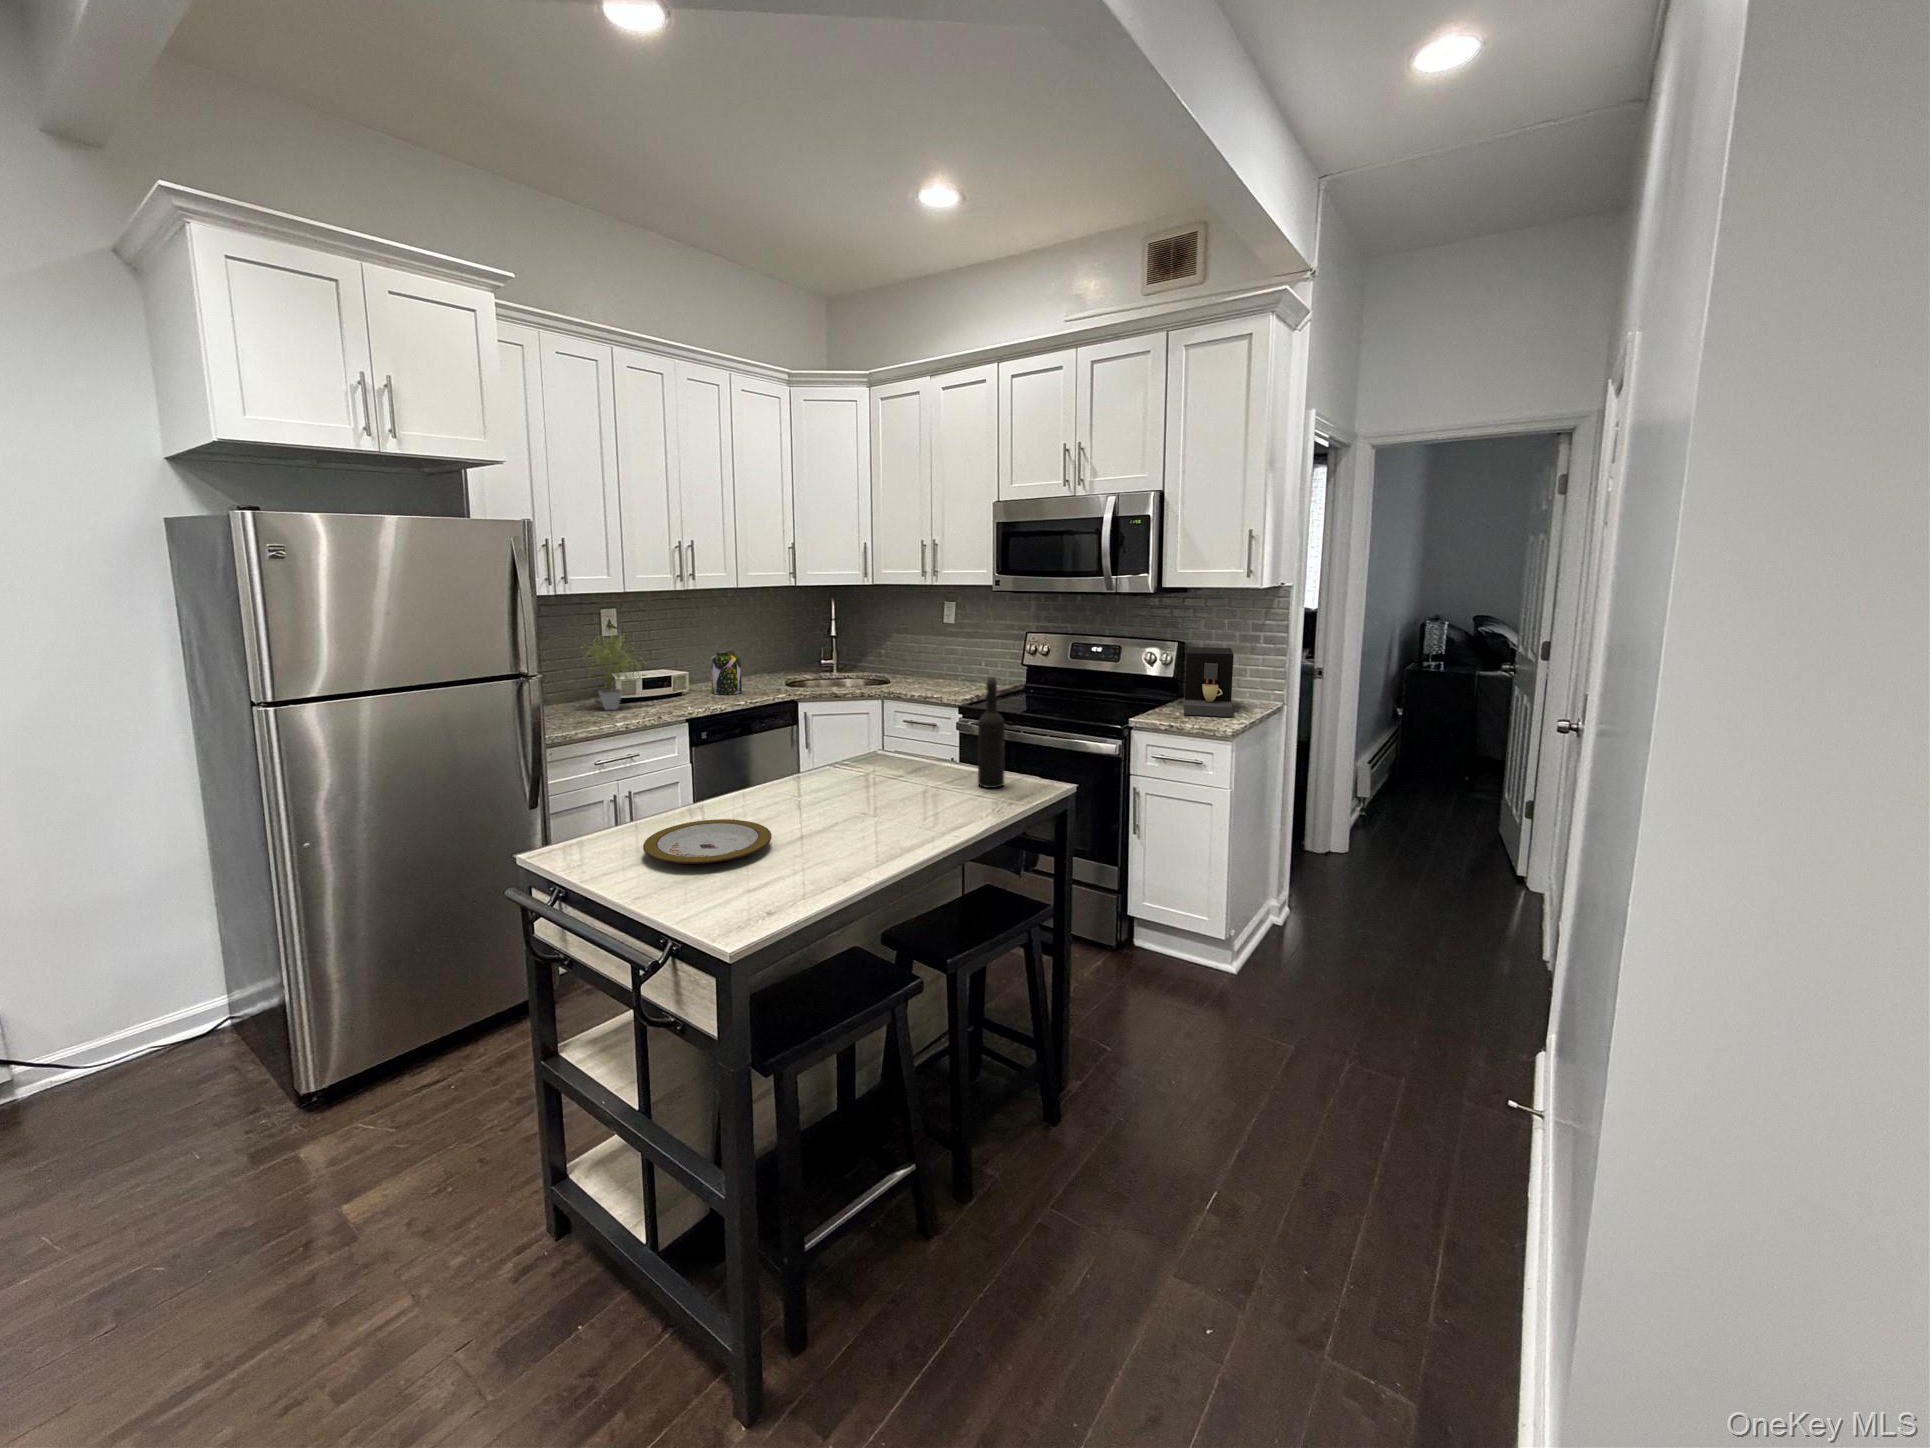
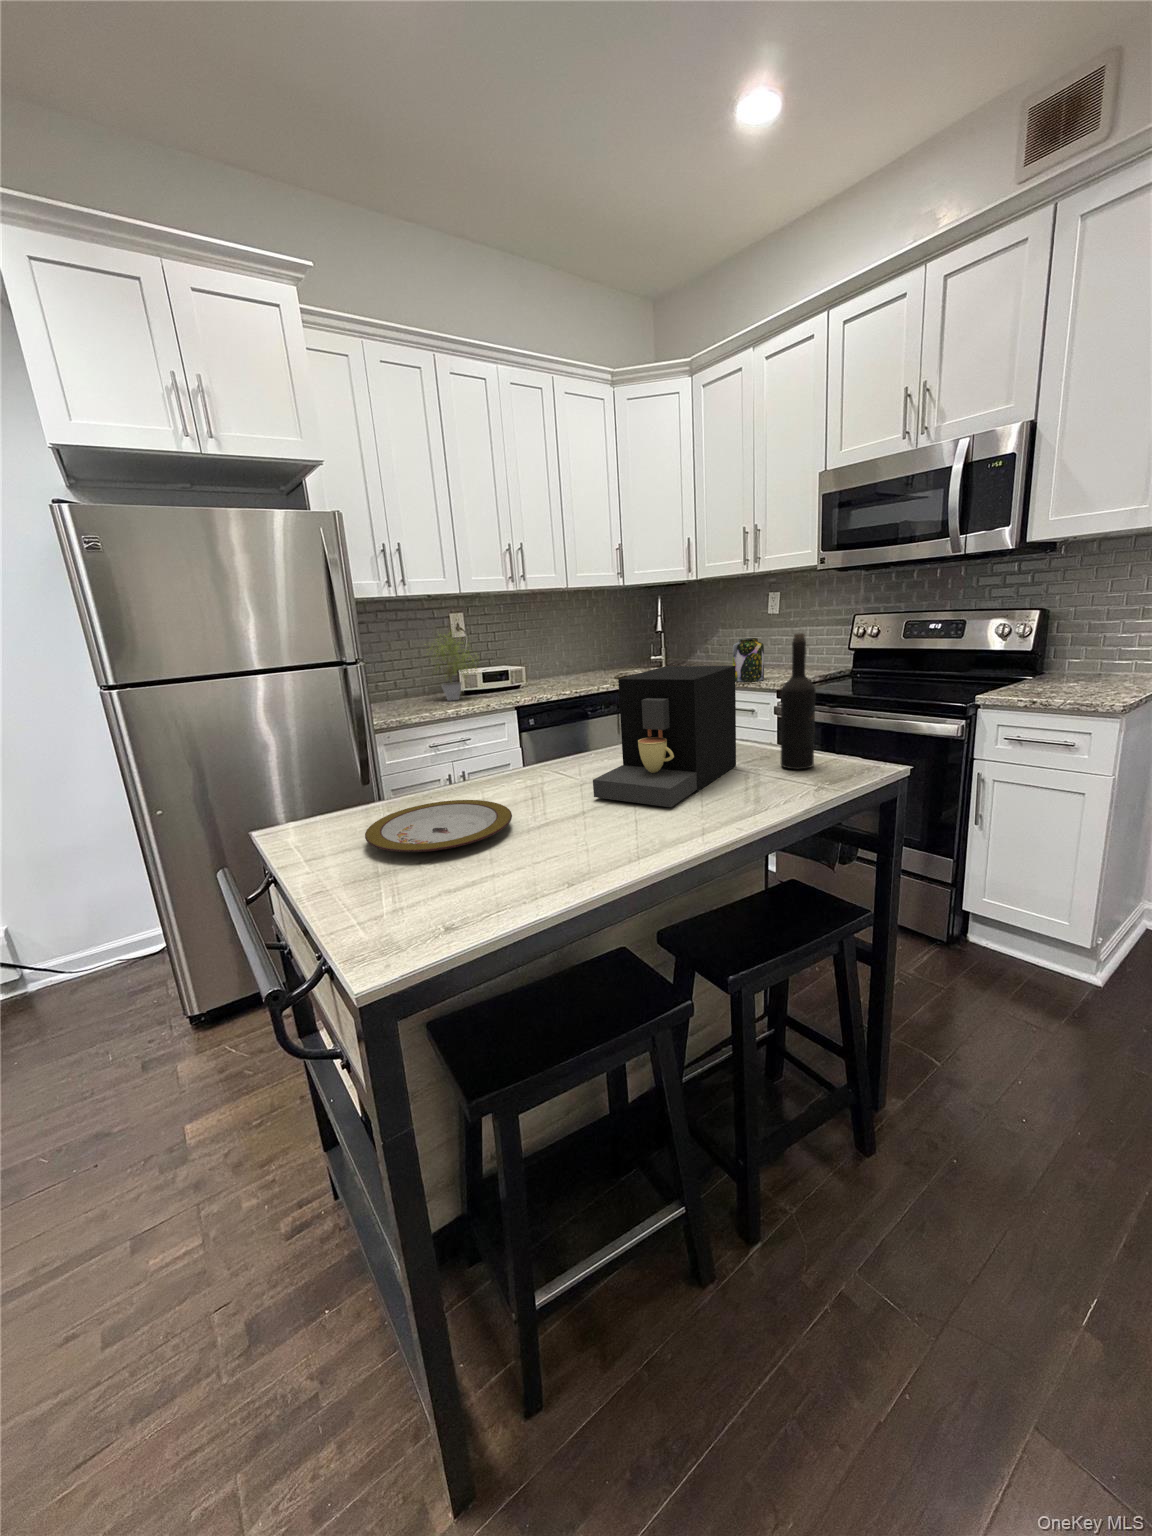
coffee maker: present [1184,647,1234,717] -> present [593,666,736,807]
jar: present [711,651,742,695] -> present [733,638,764,682]

